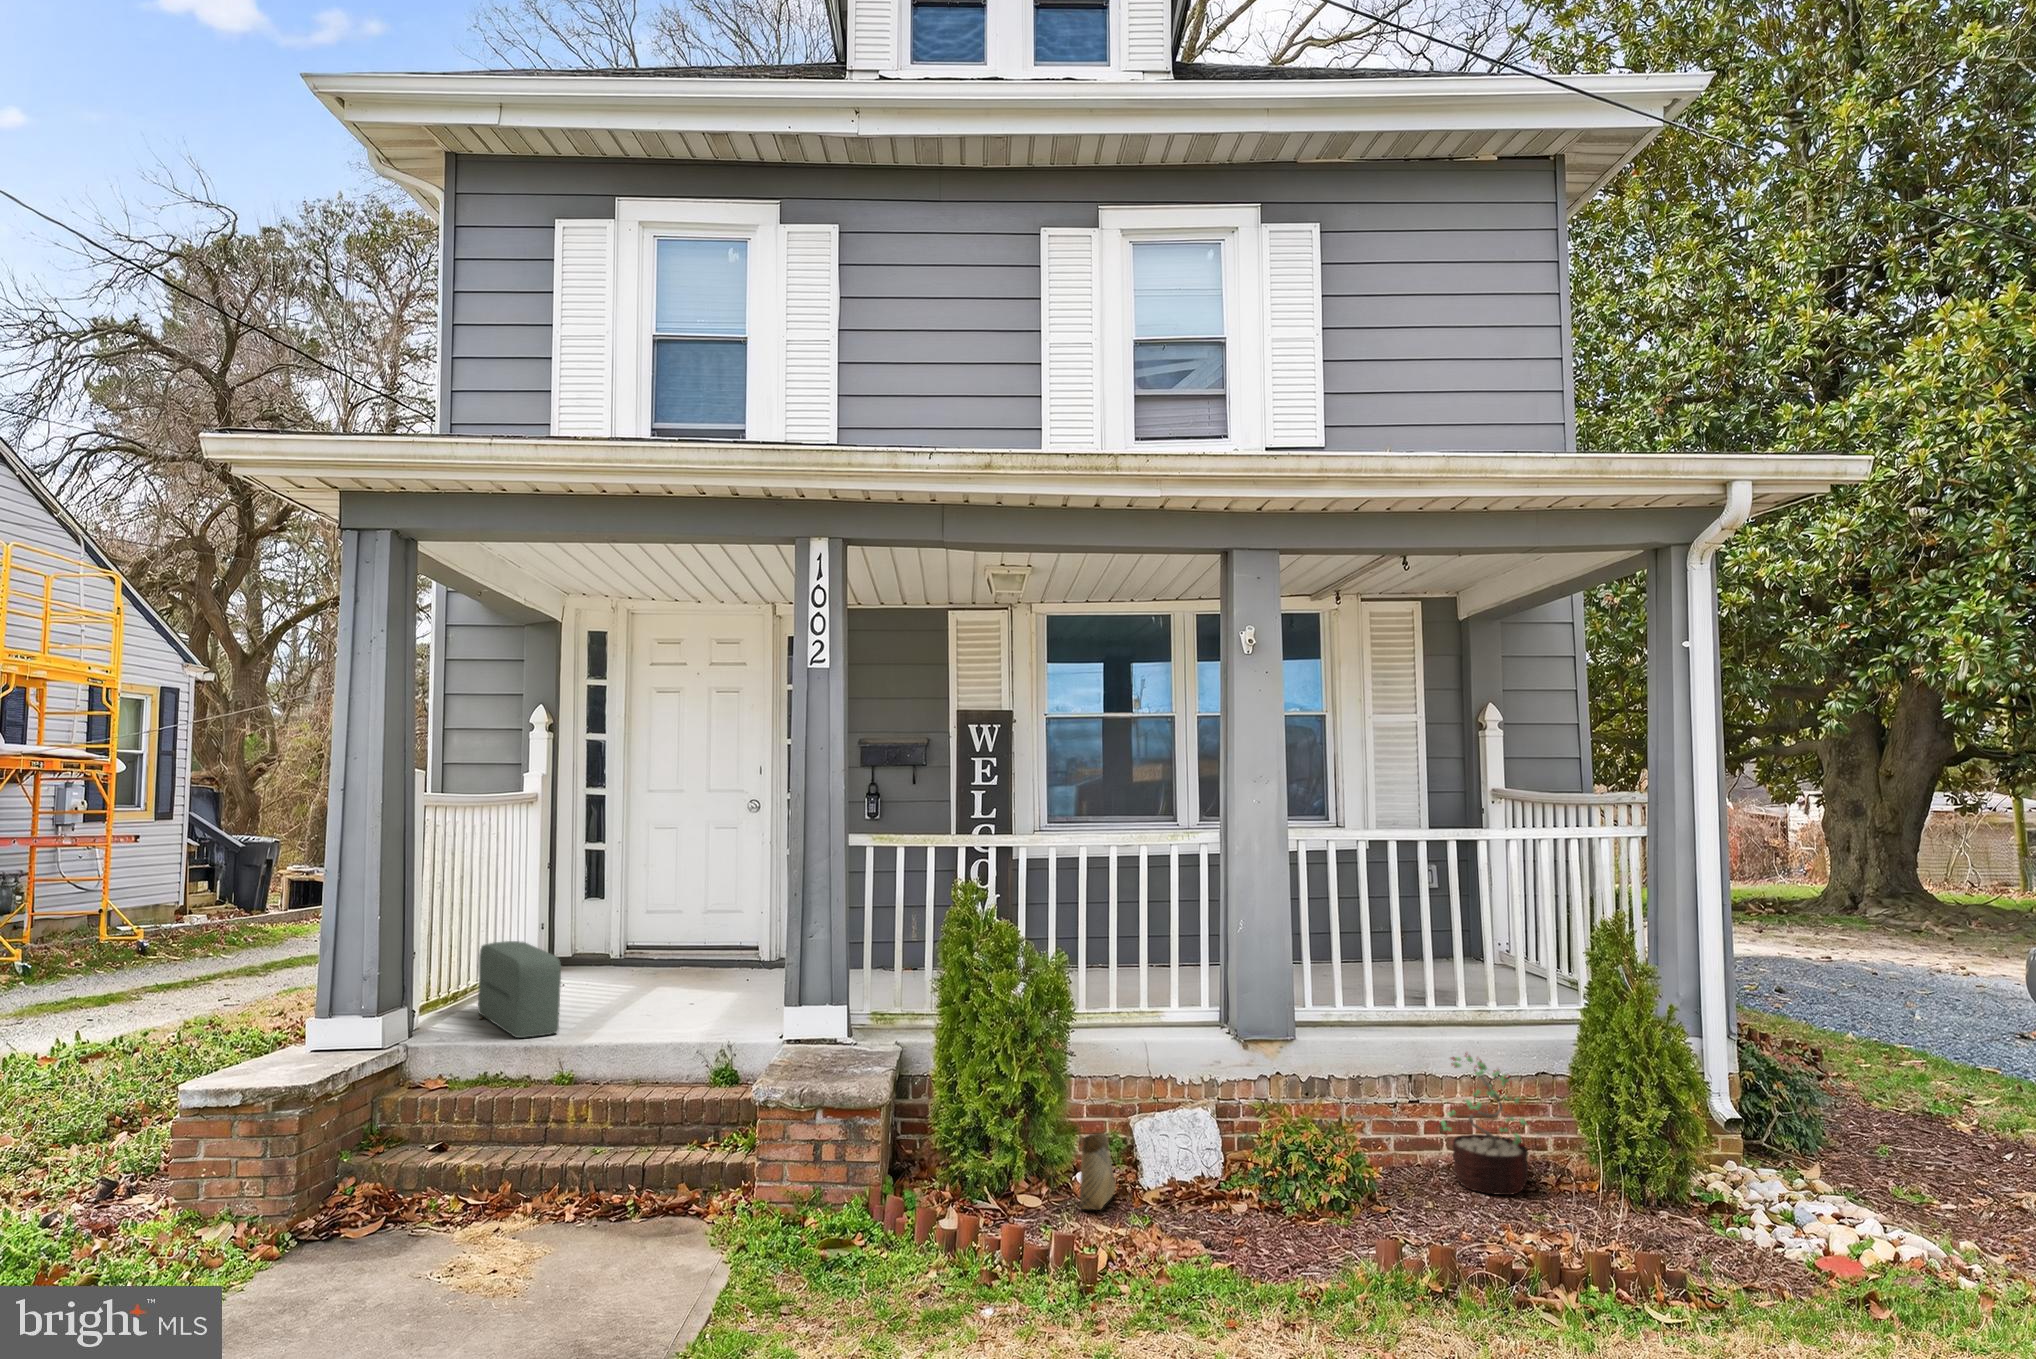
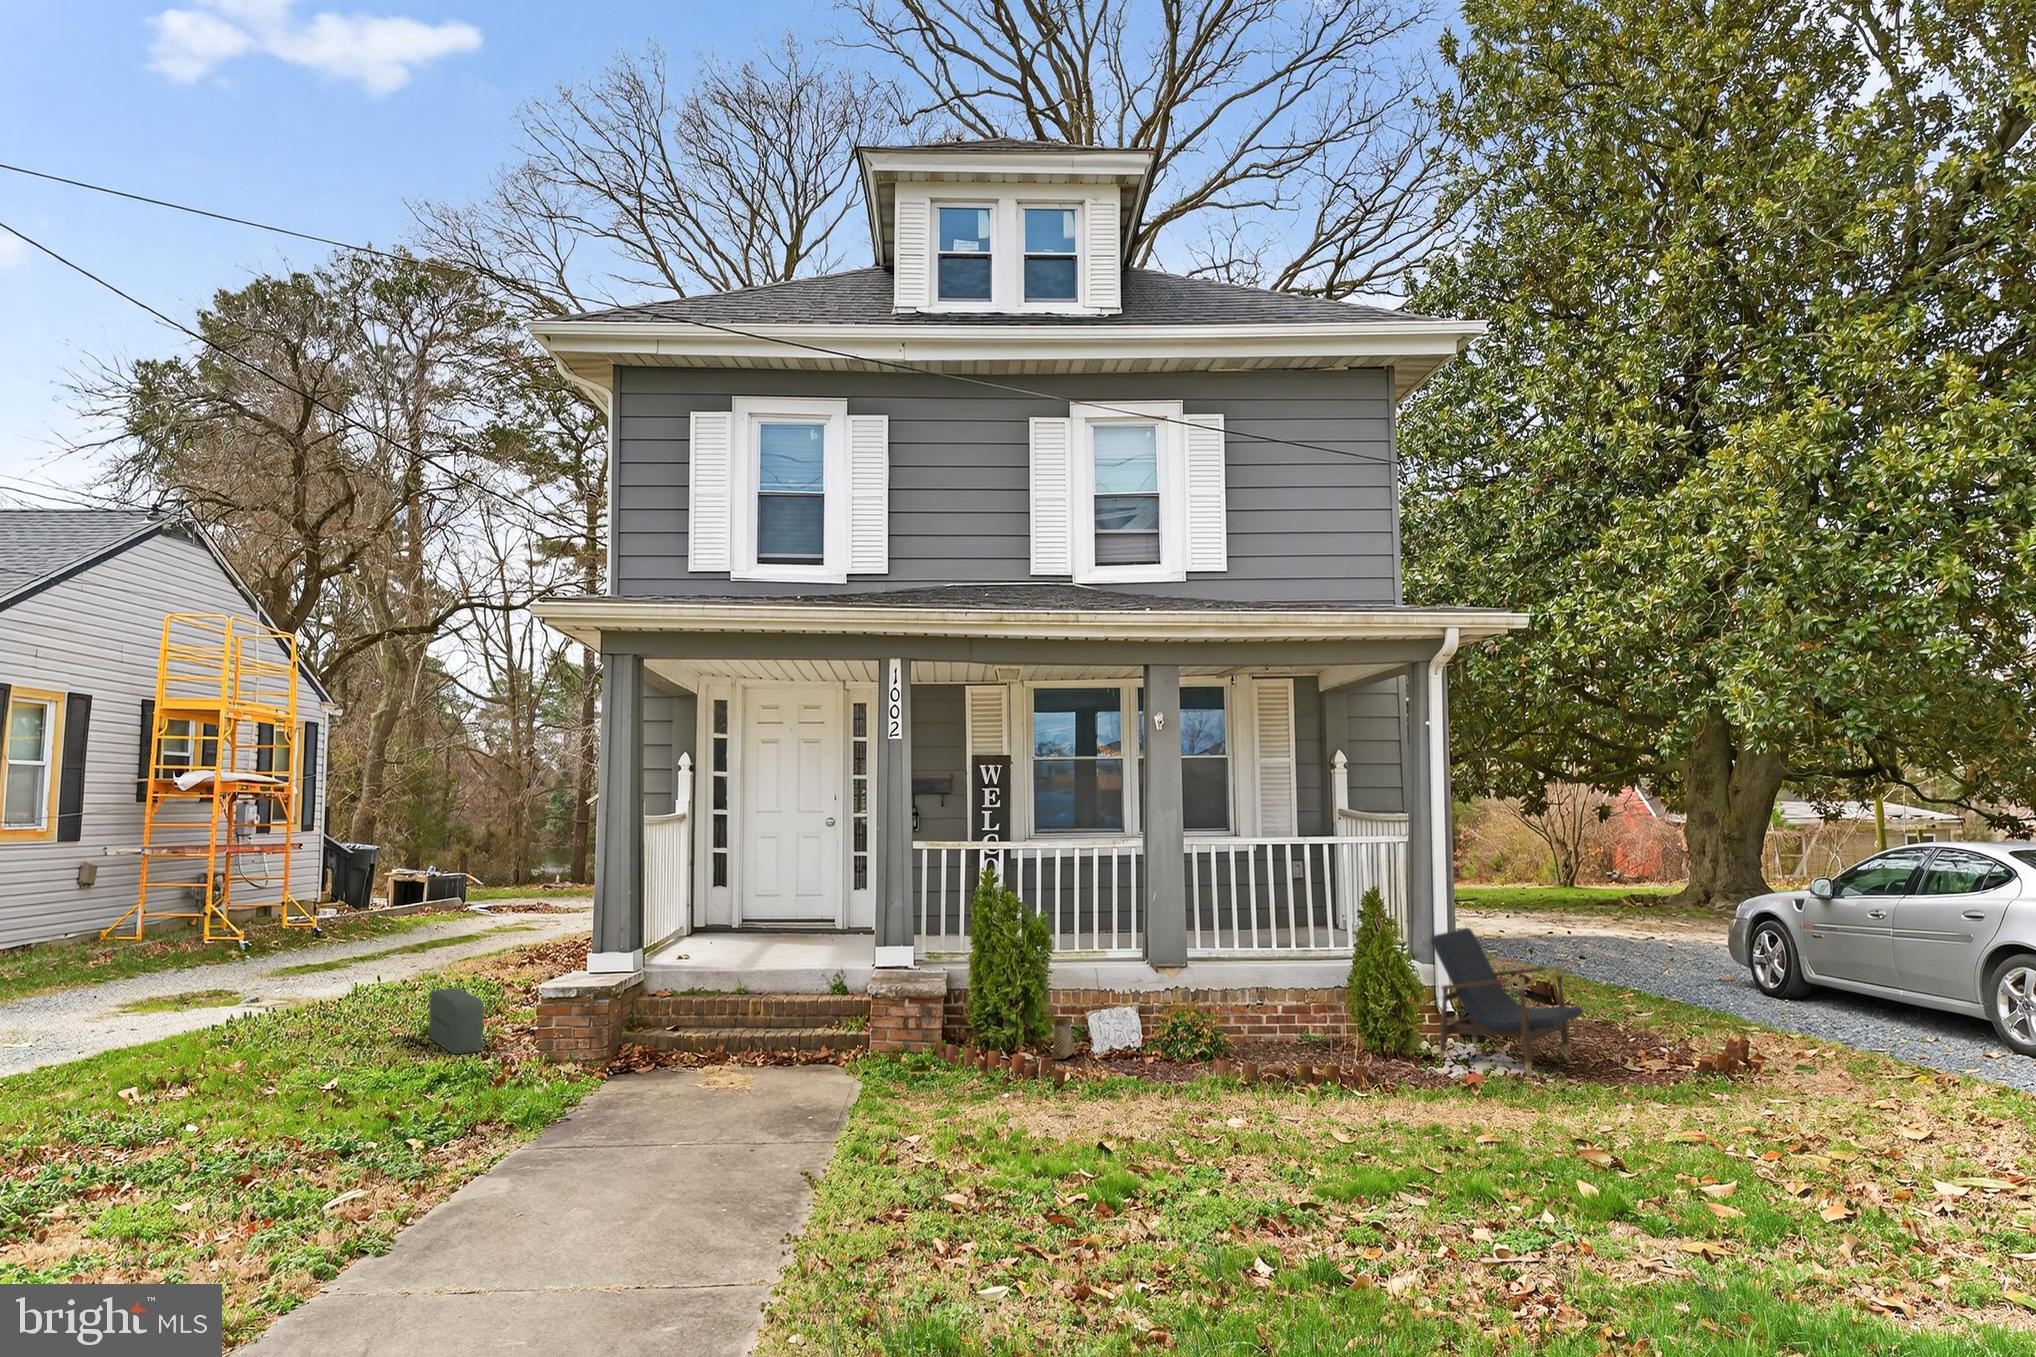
pouf: present [478,941,561,1038] -> present [429,988,484,1054]
lounge chair: none [1719,978,1992,1260] -> present [1431,928,1583,1077]
decorative plant: present [1437,1053,1530,1195] -> none [1268,972,1323,1054]

